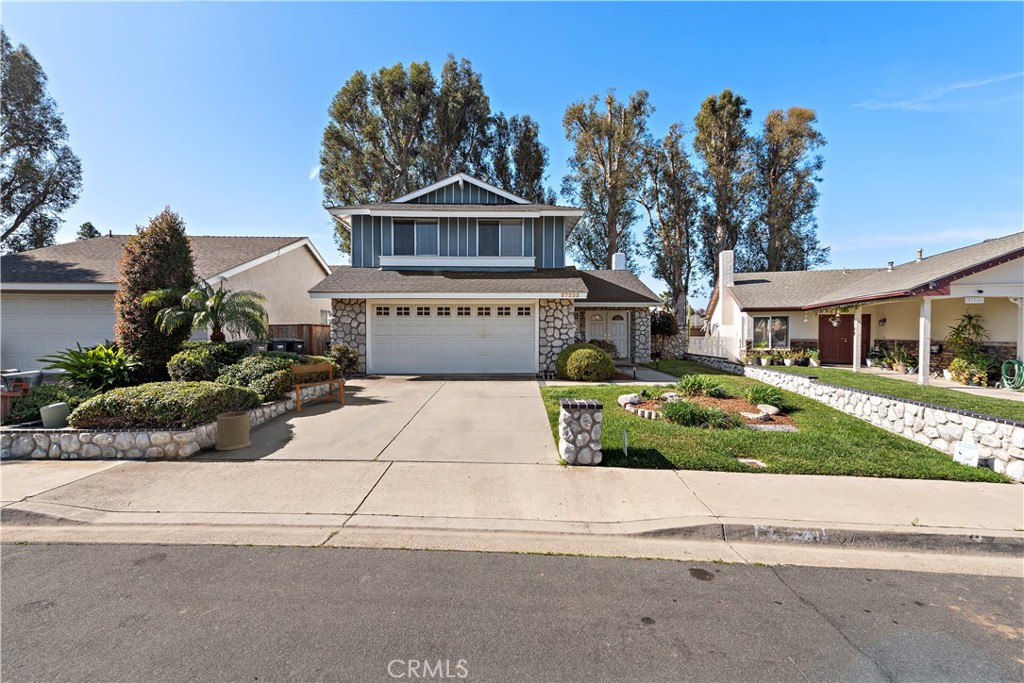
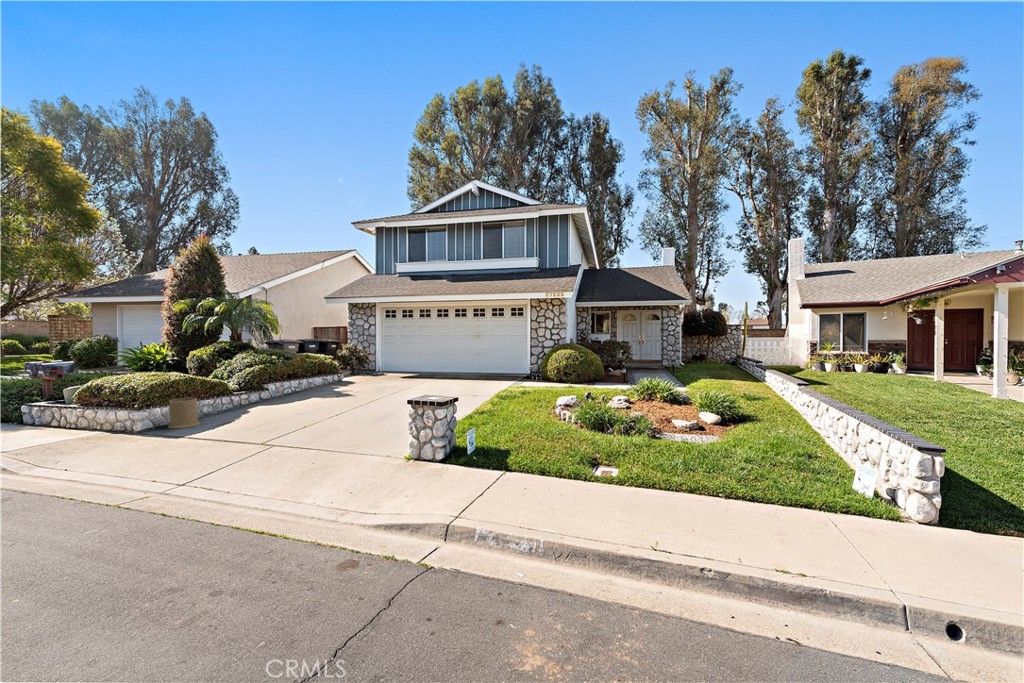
bench: present [290,363,344,411] -> none [270,360,317,401]

